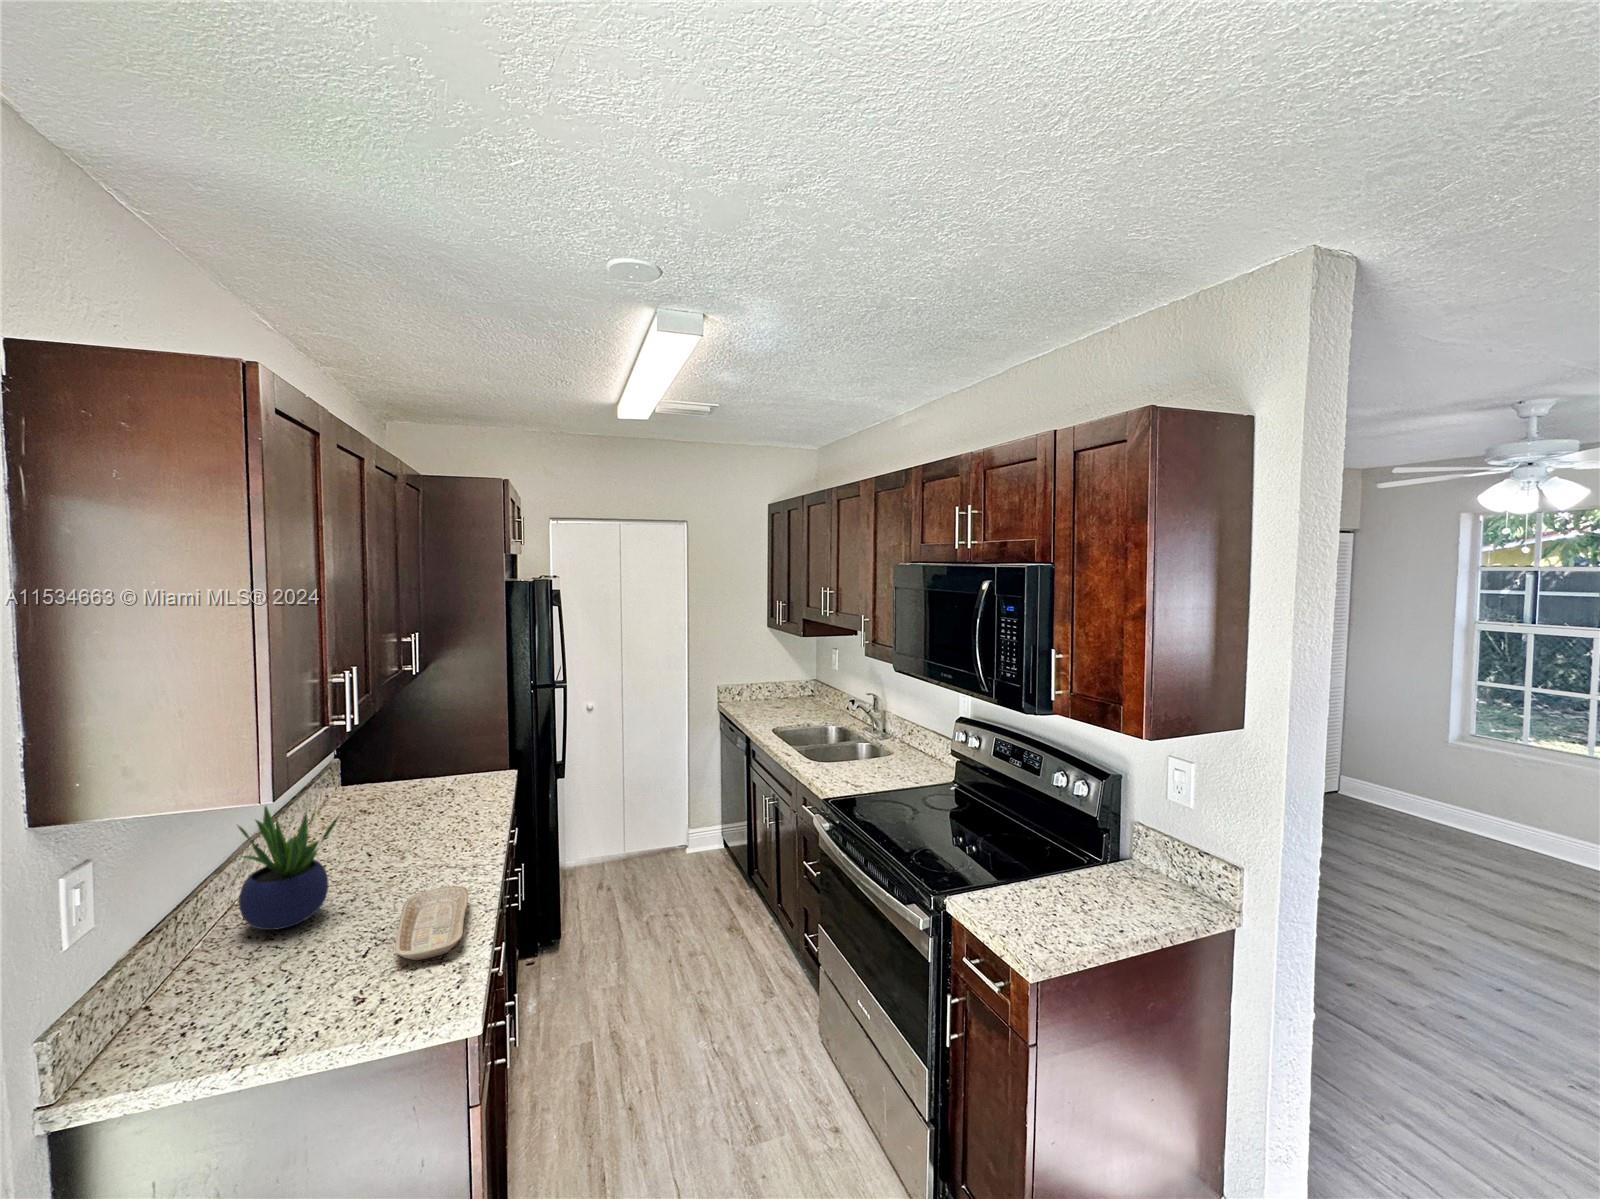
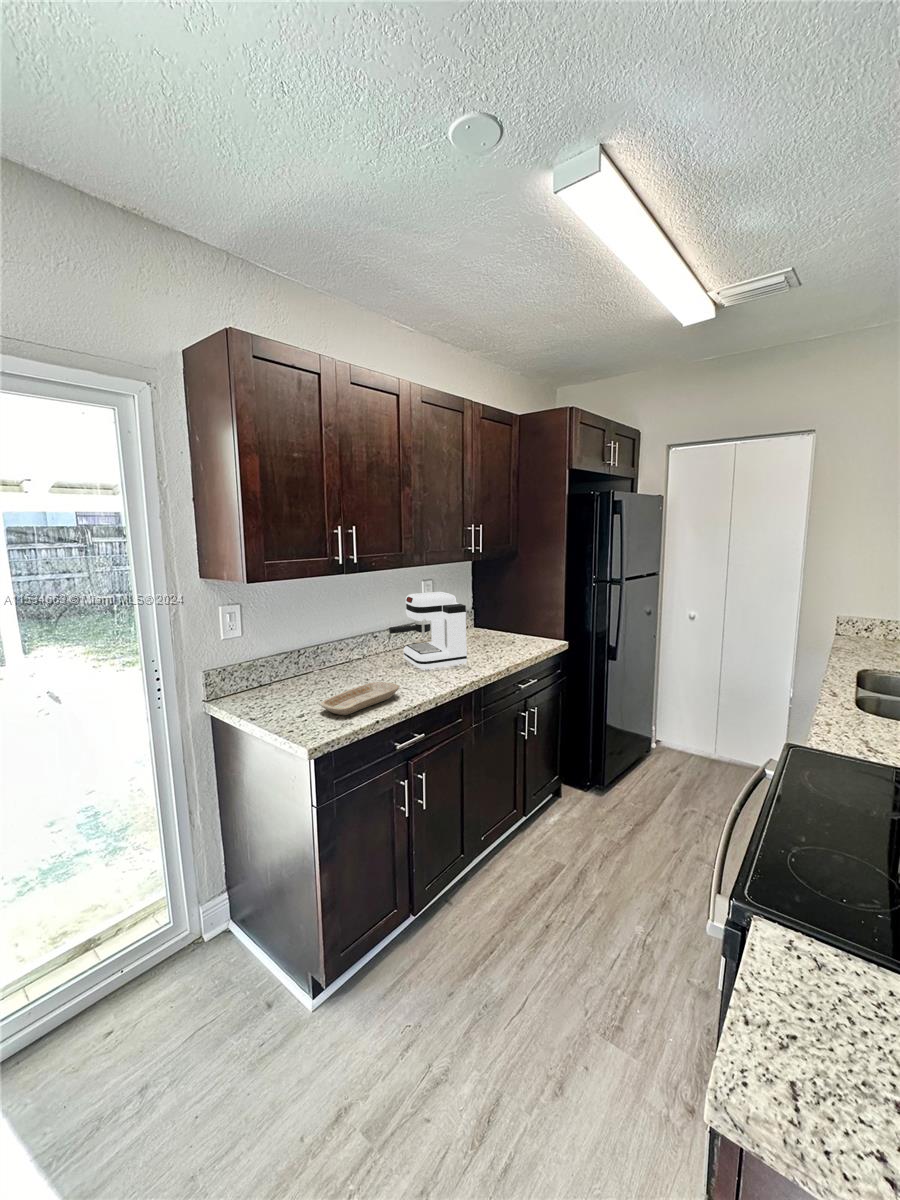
coffee maker: none [337,738,462,861] -> present [389,592,467,670]
potted plant: present [238,806,340,930] -> none [309,605,363,678]

